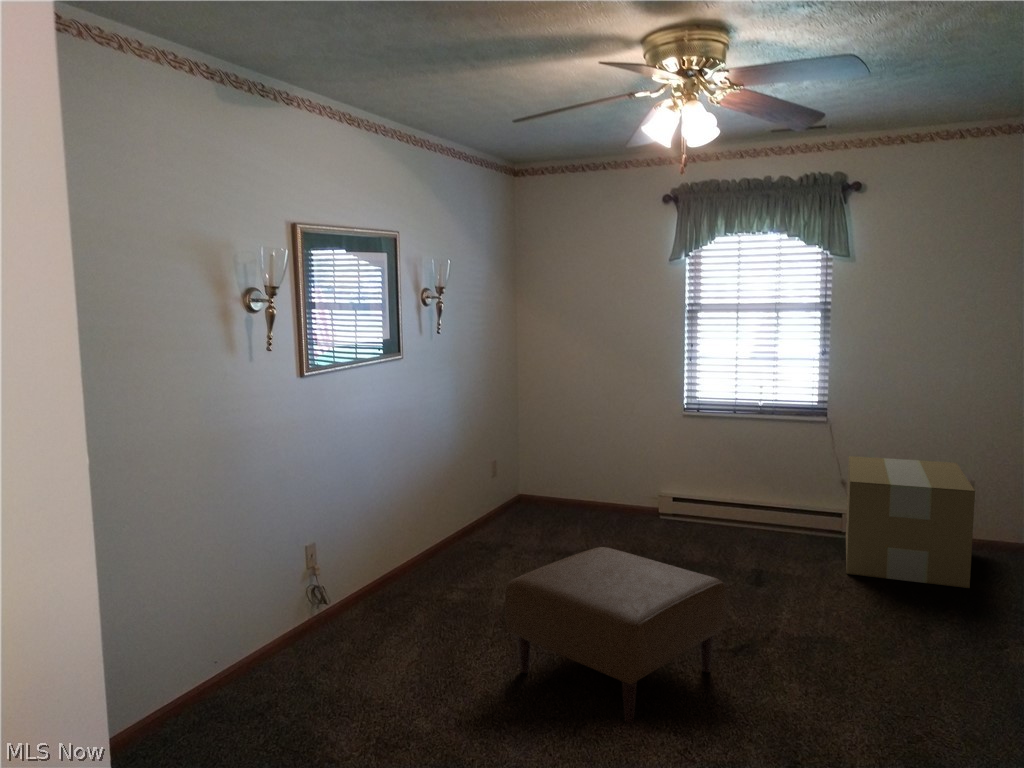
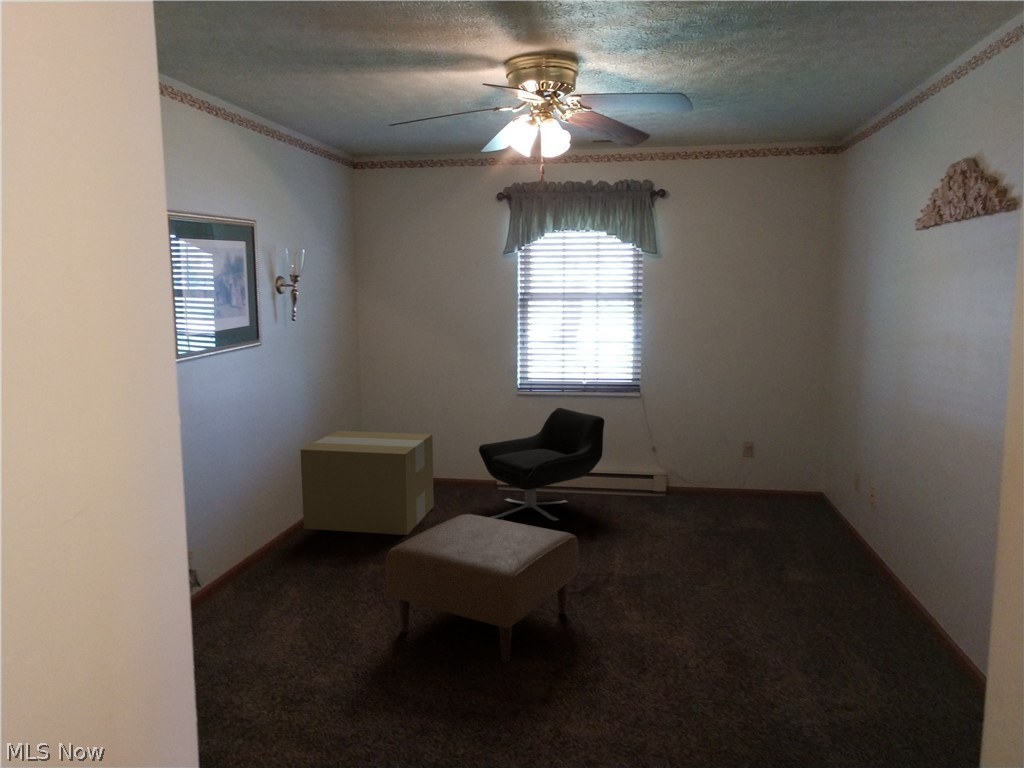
lounge chair: none [636,432,781,560] -> present [479,408,605,521]
cardboard box: present [846,456,975,588] -> present [300,431,434,535]

